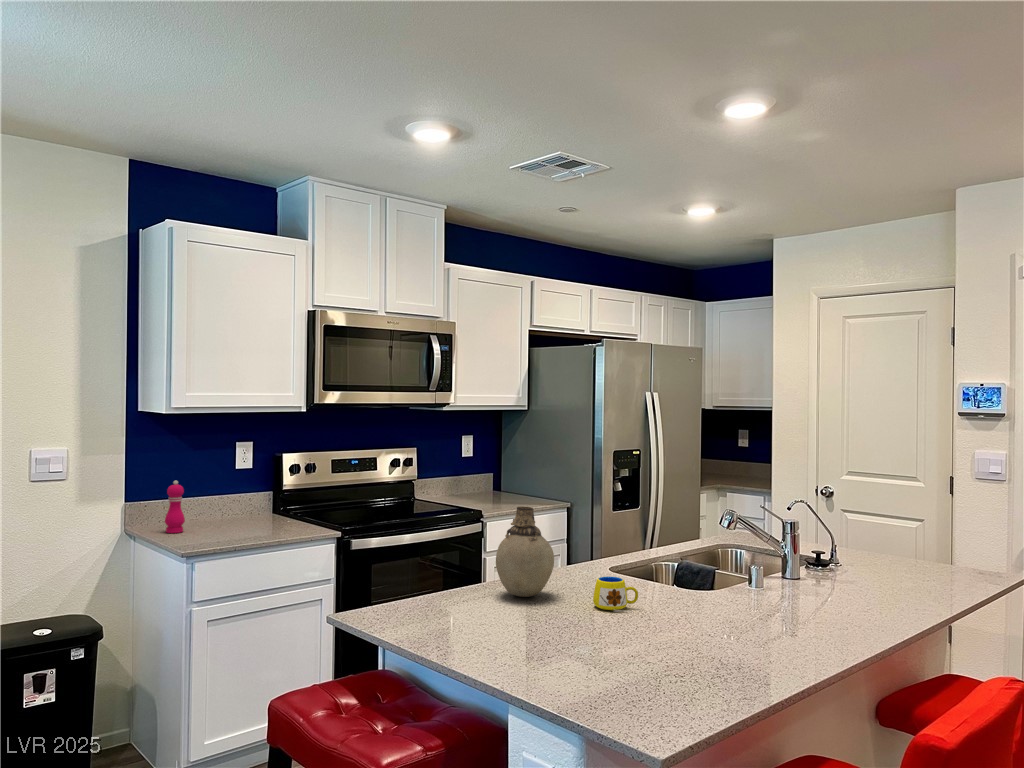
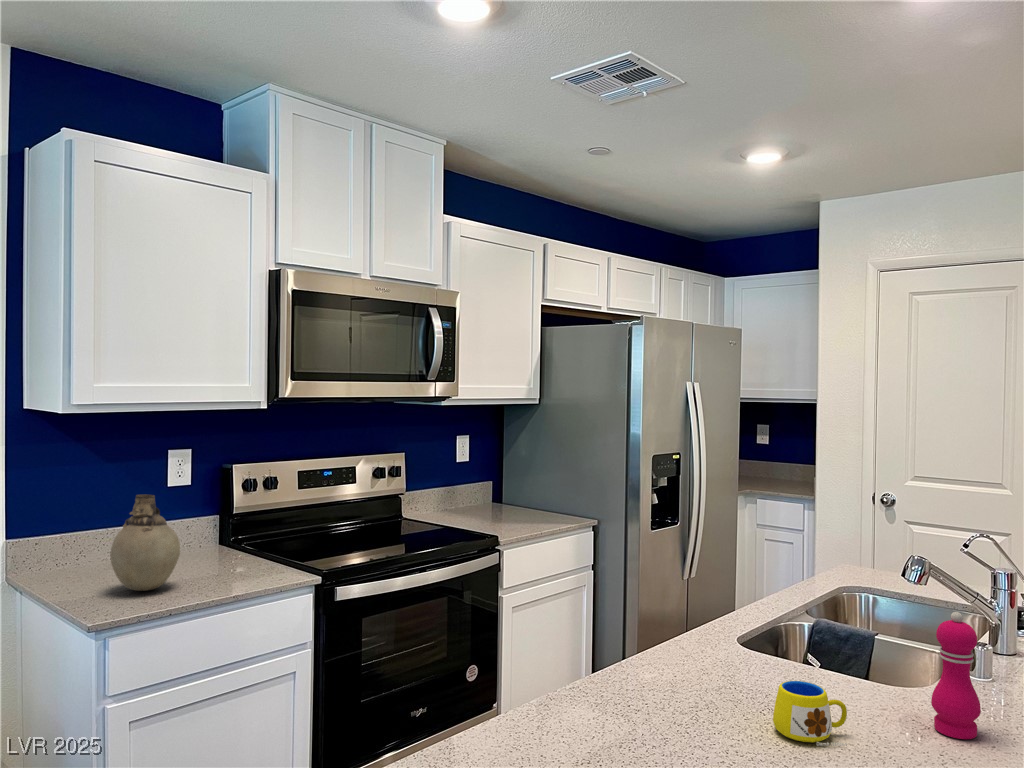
pepper mill: present [165,480,185,533] -> present [931,612,981,739]
vase: present [496,507,554,597] -> present [110,495,180,591]

